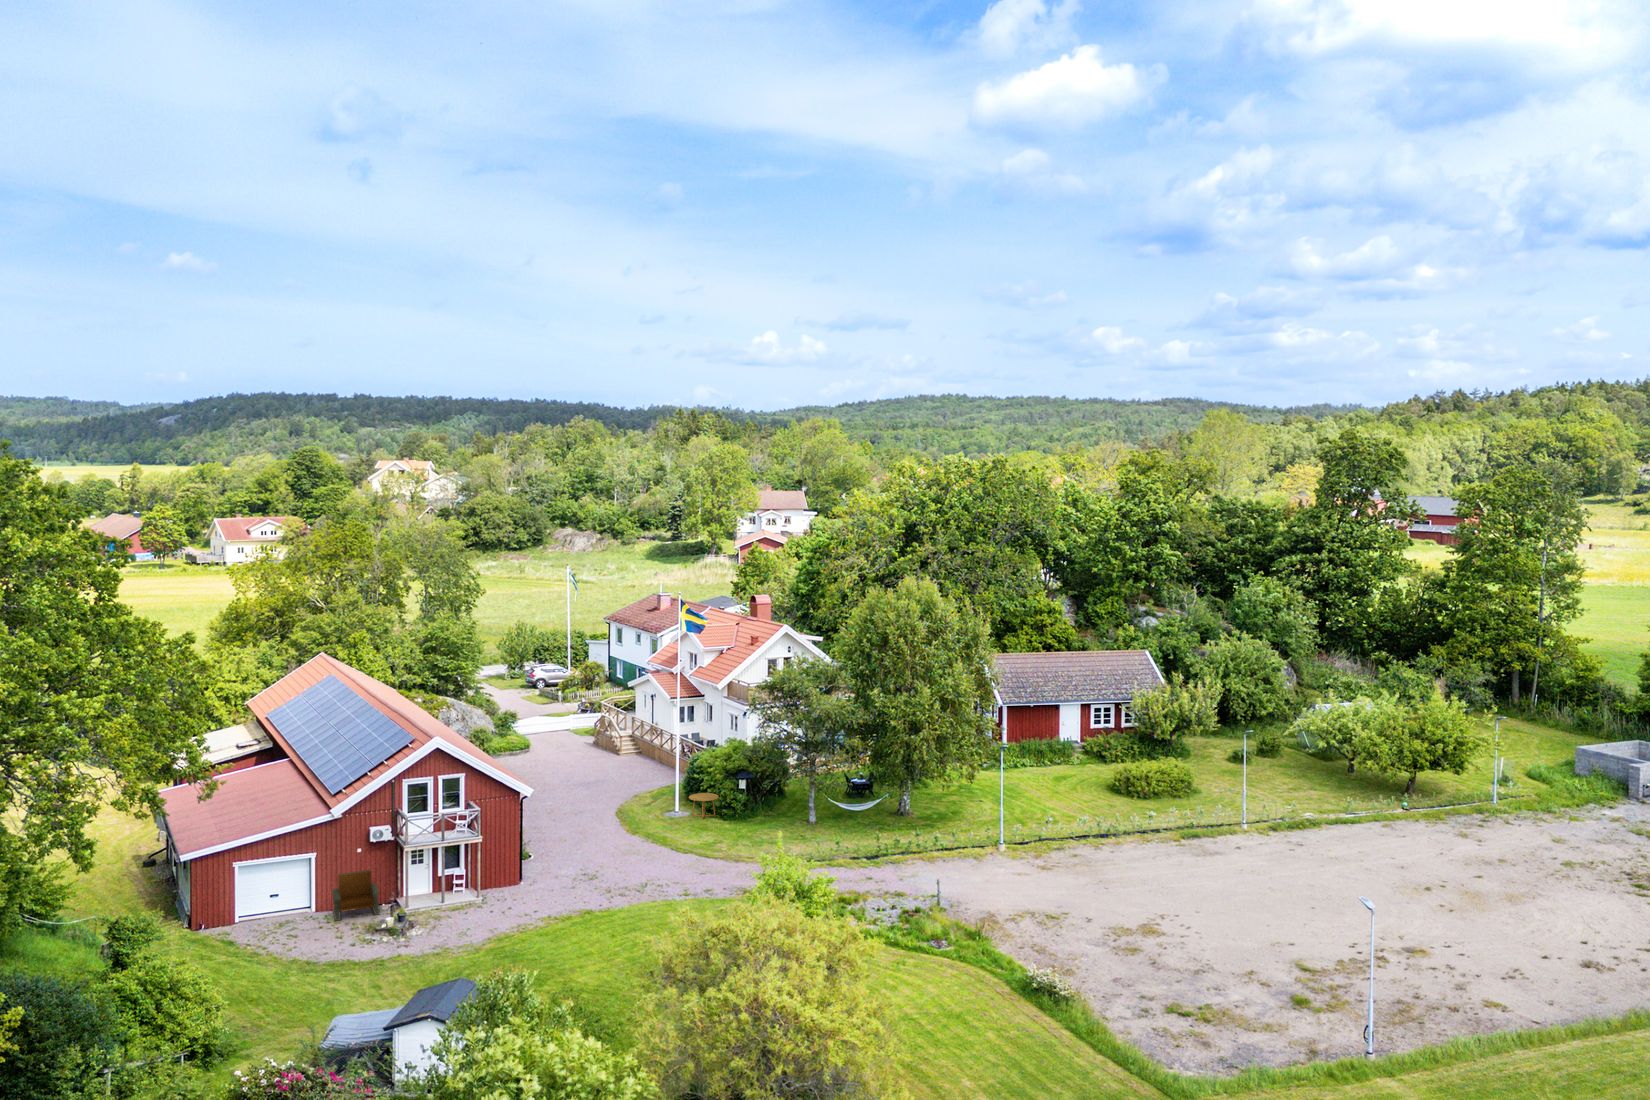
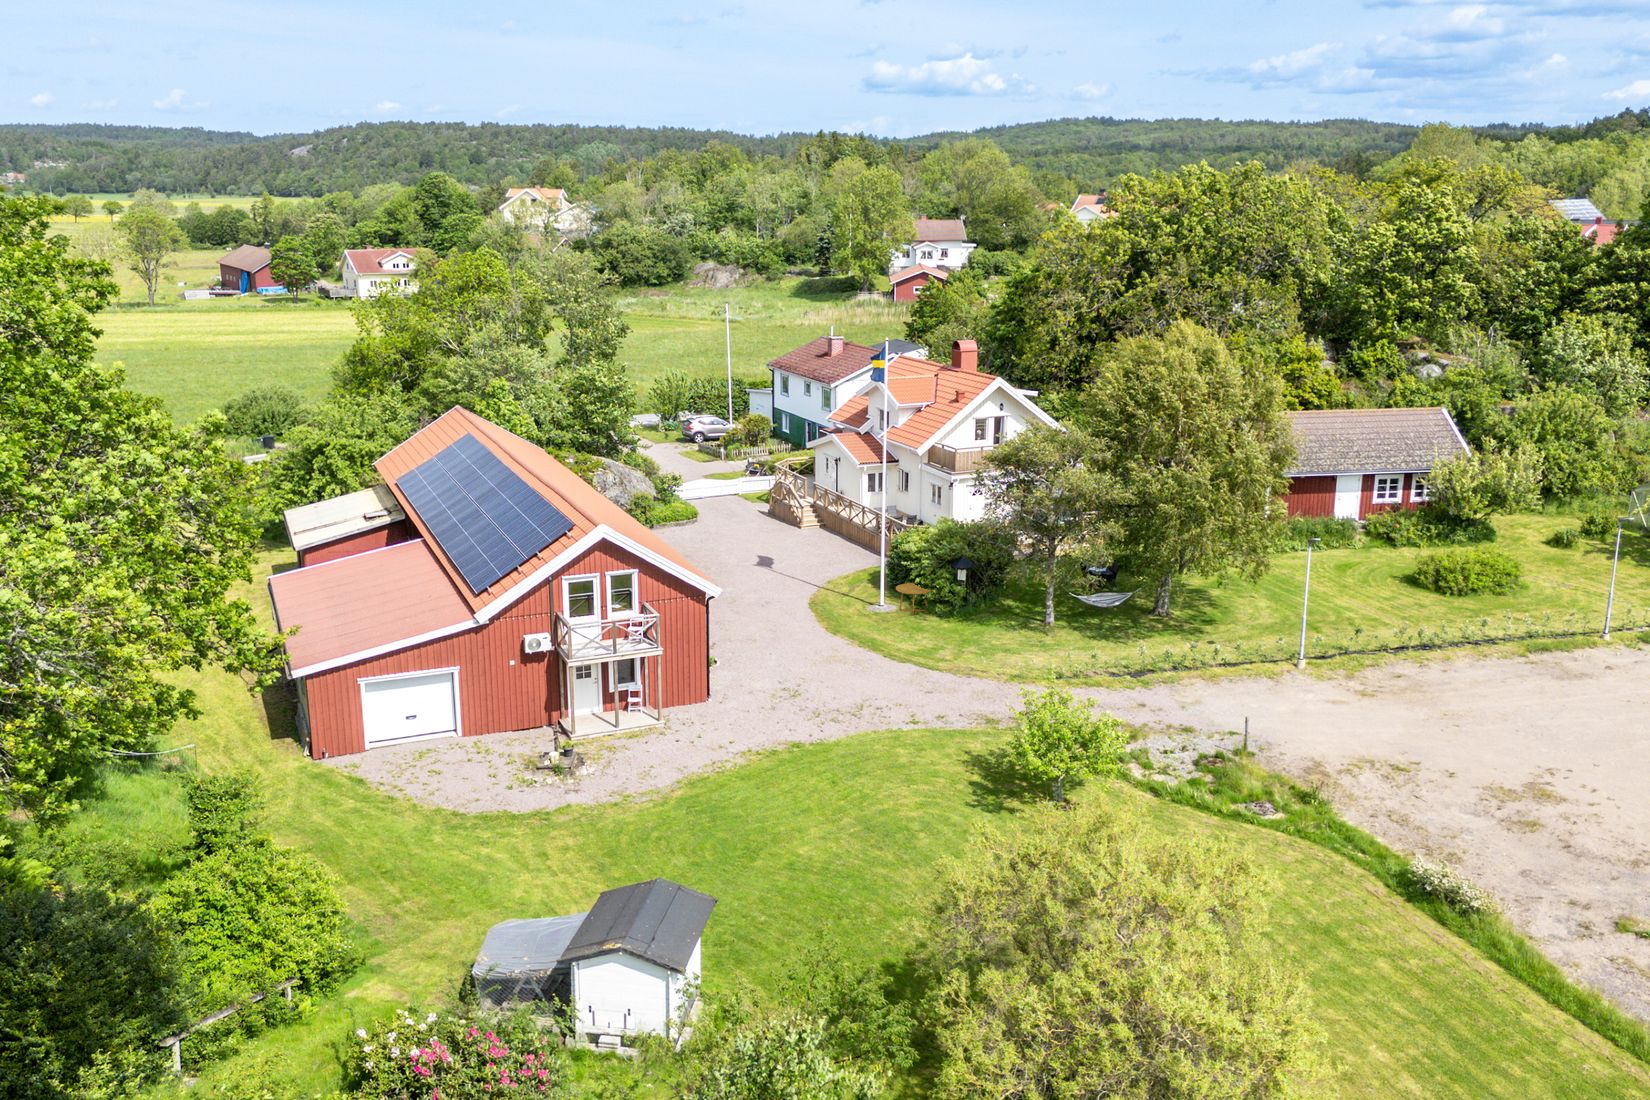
lounge chair: present [332,870,380,921] -> none [484,685,543,748]

